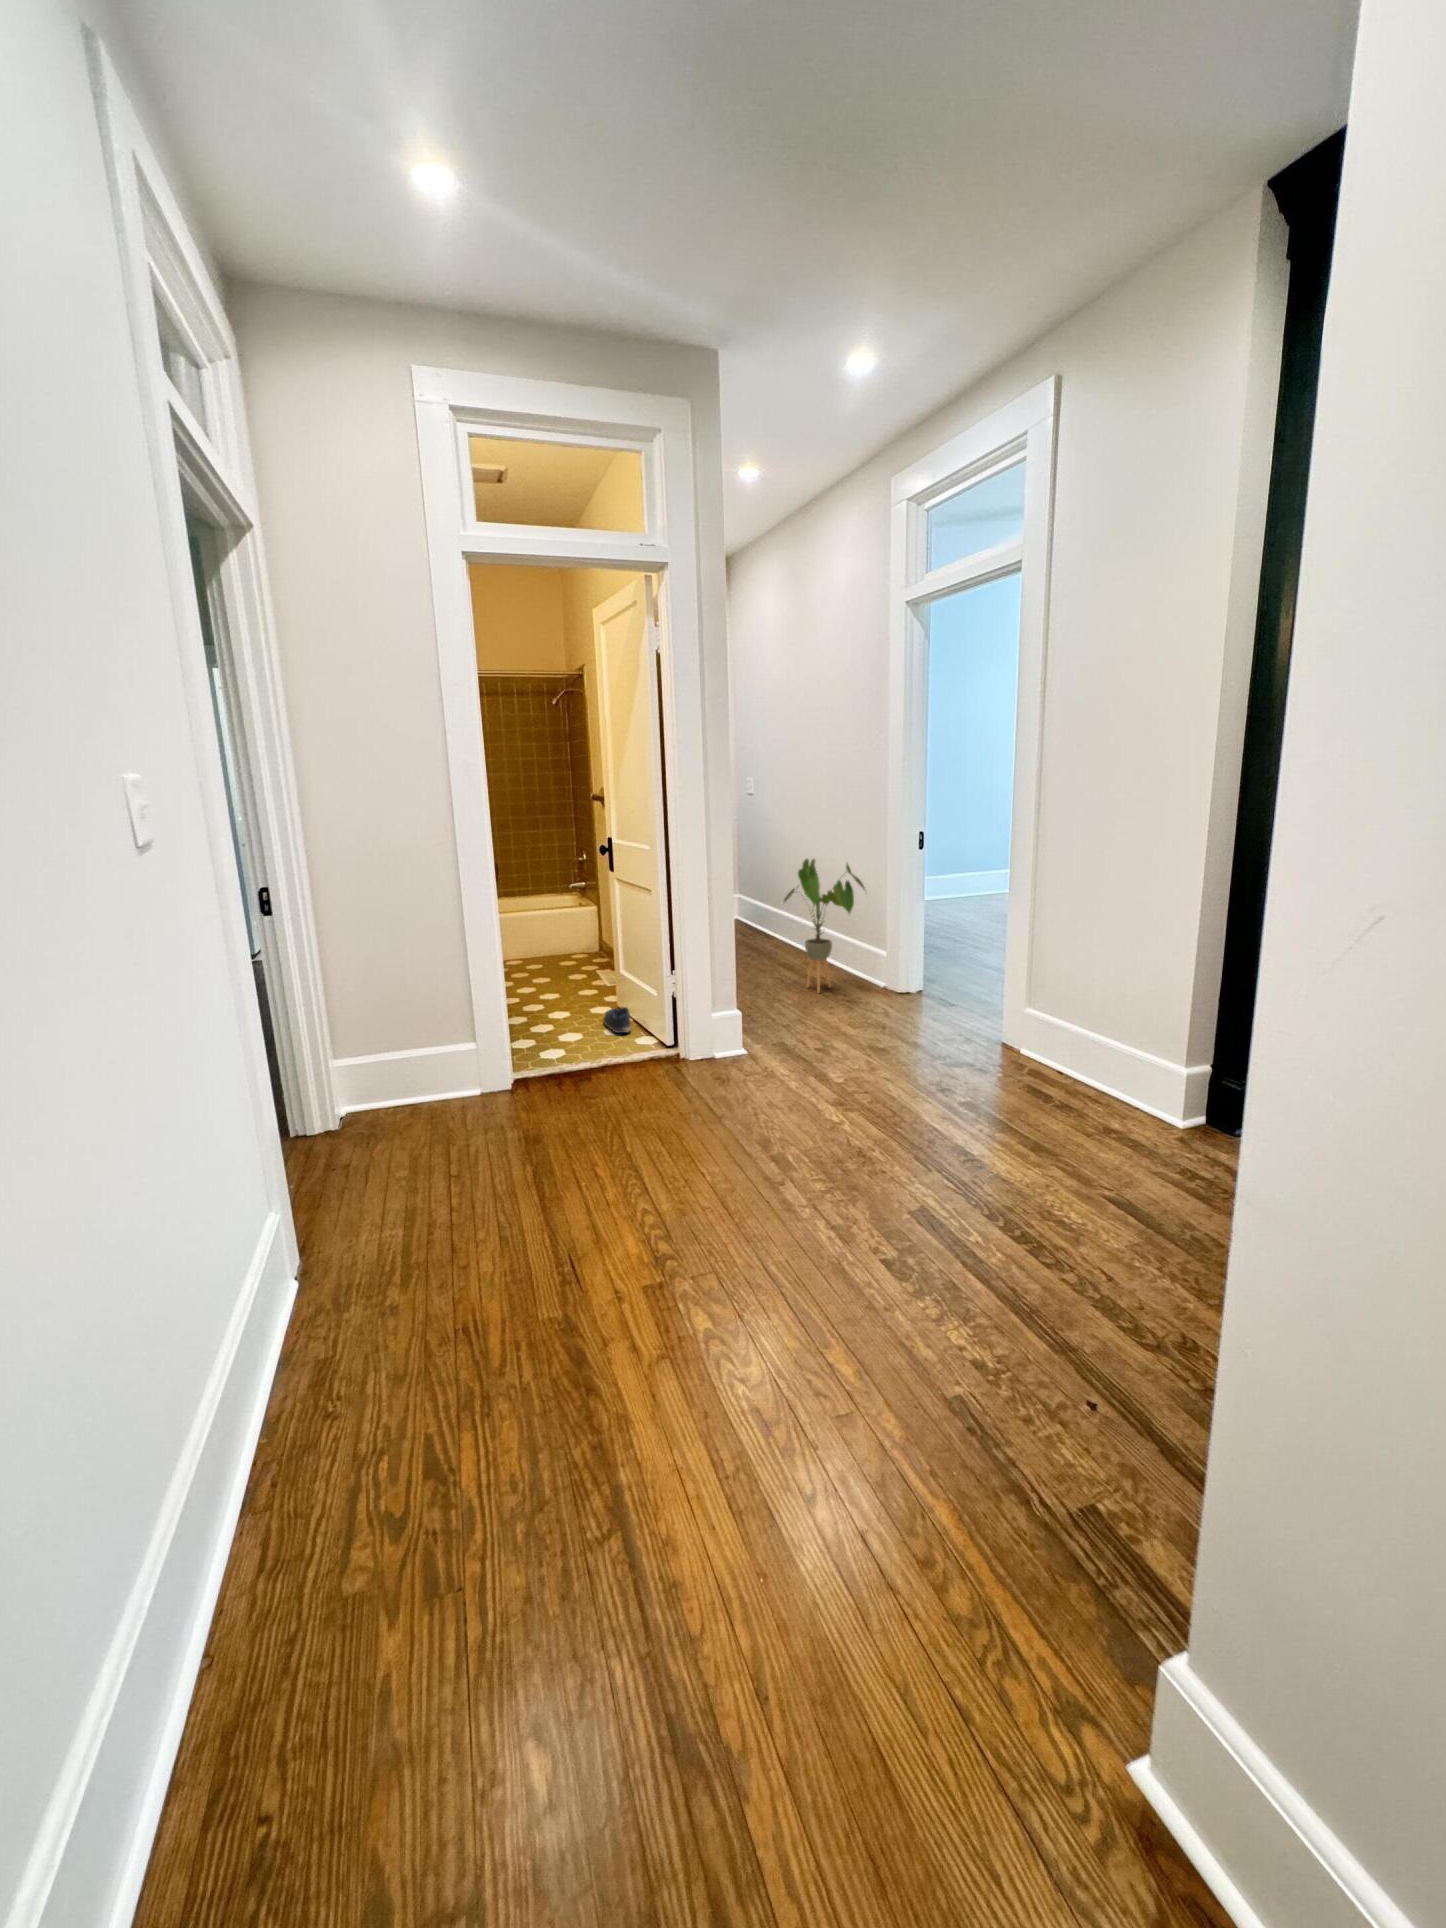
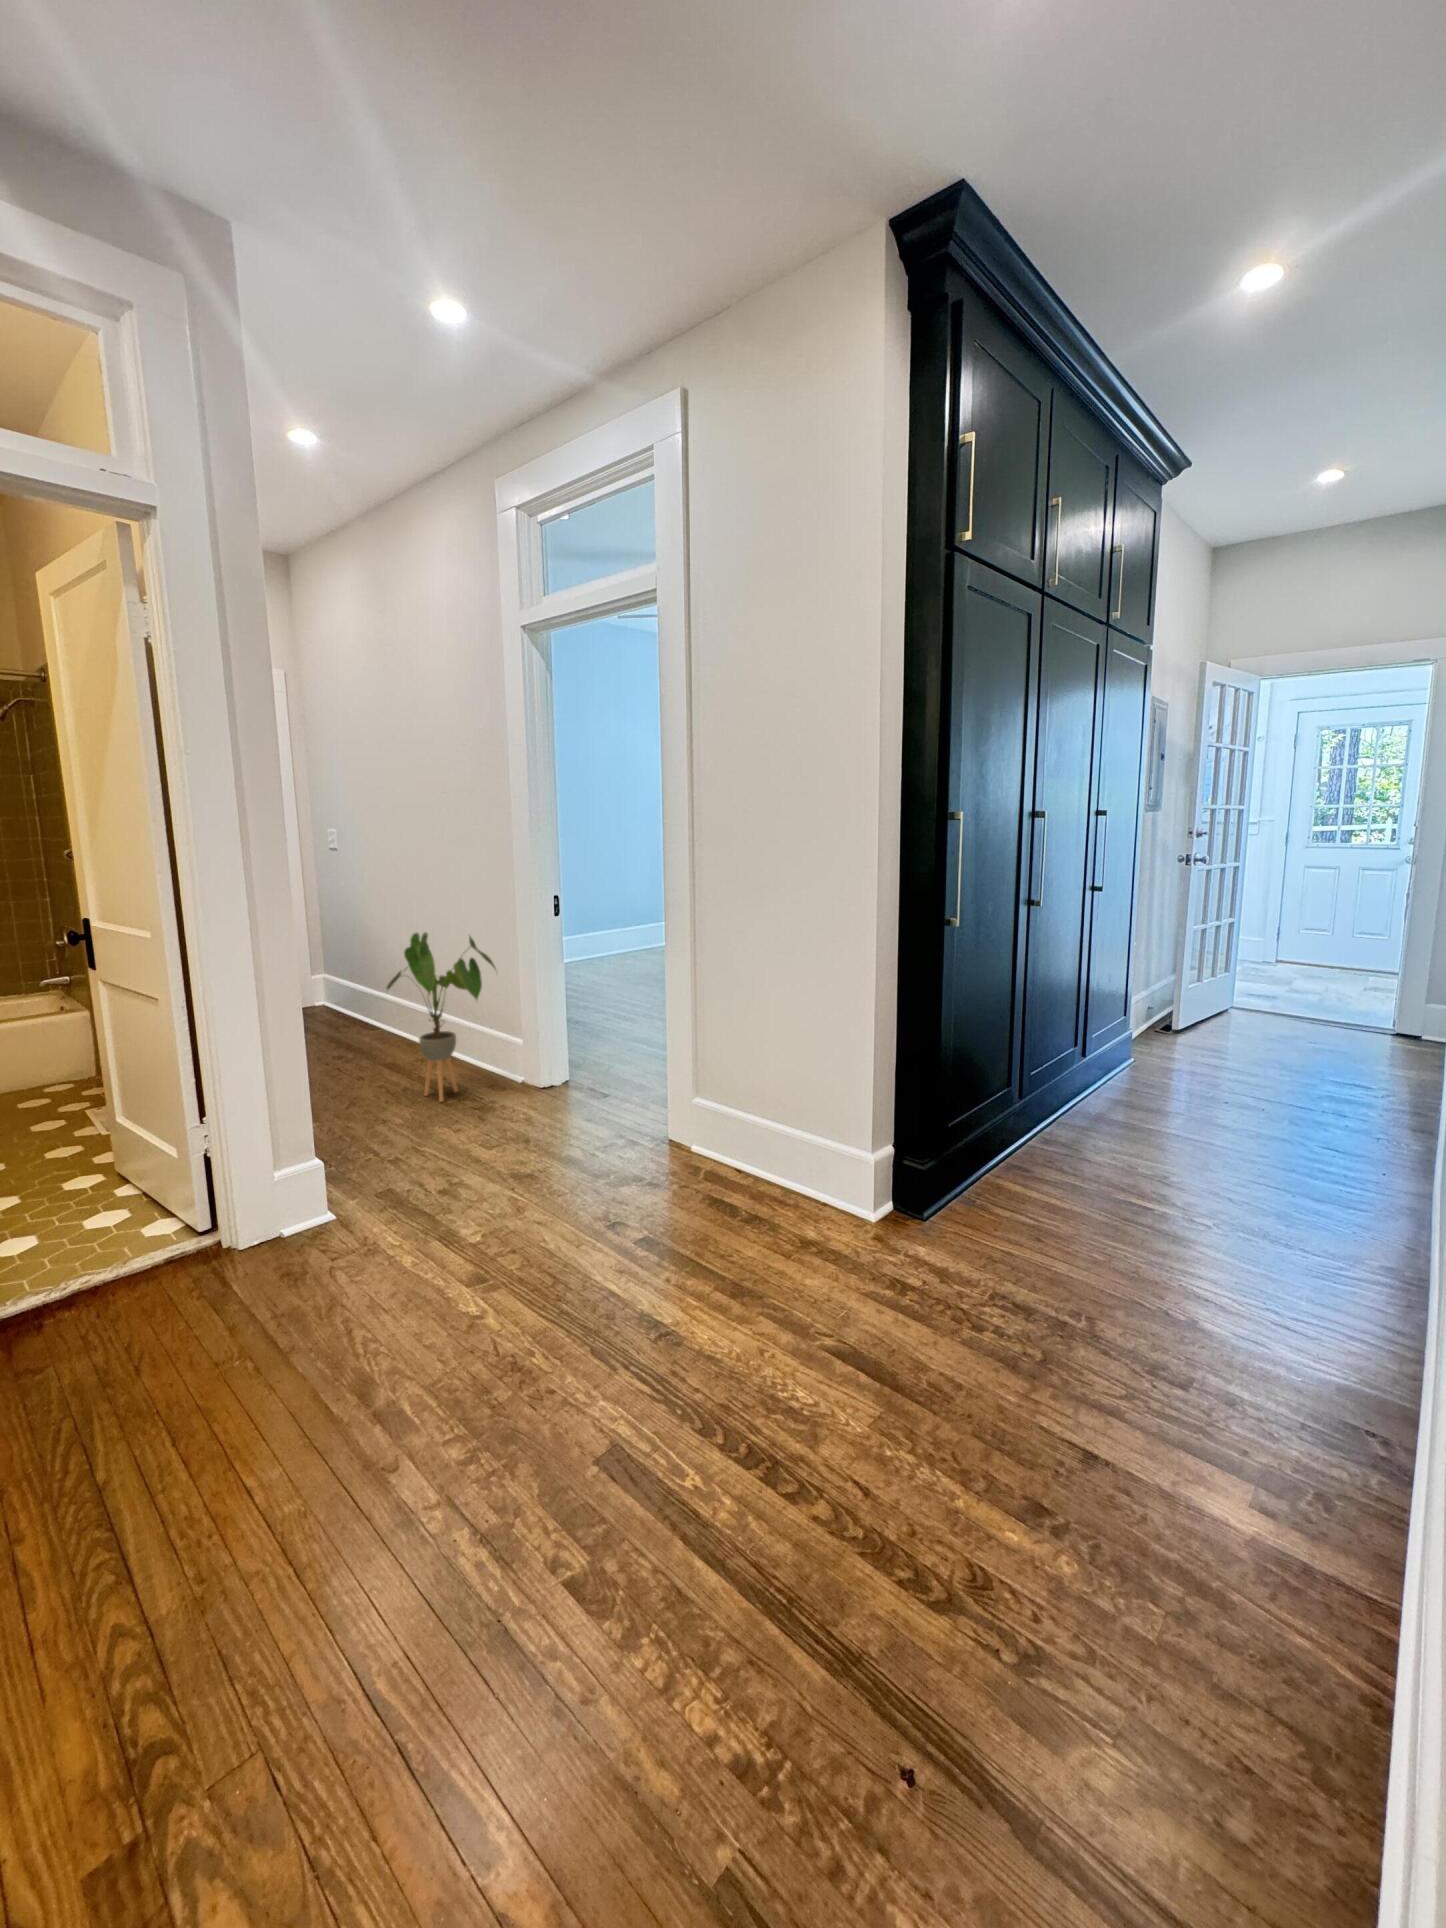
shoe: present [604,1007,631,1033] -> none [83,1177,134,1224]

